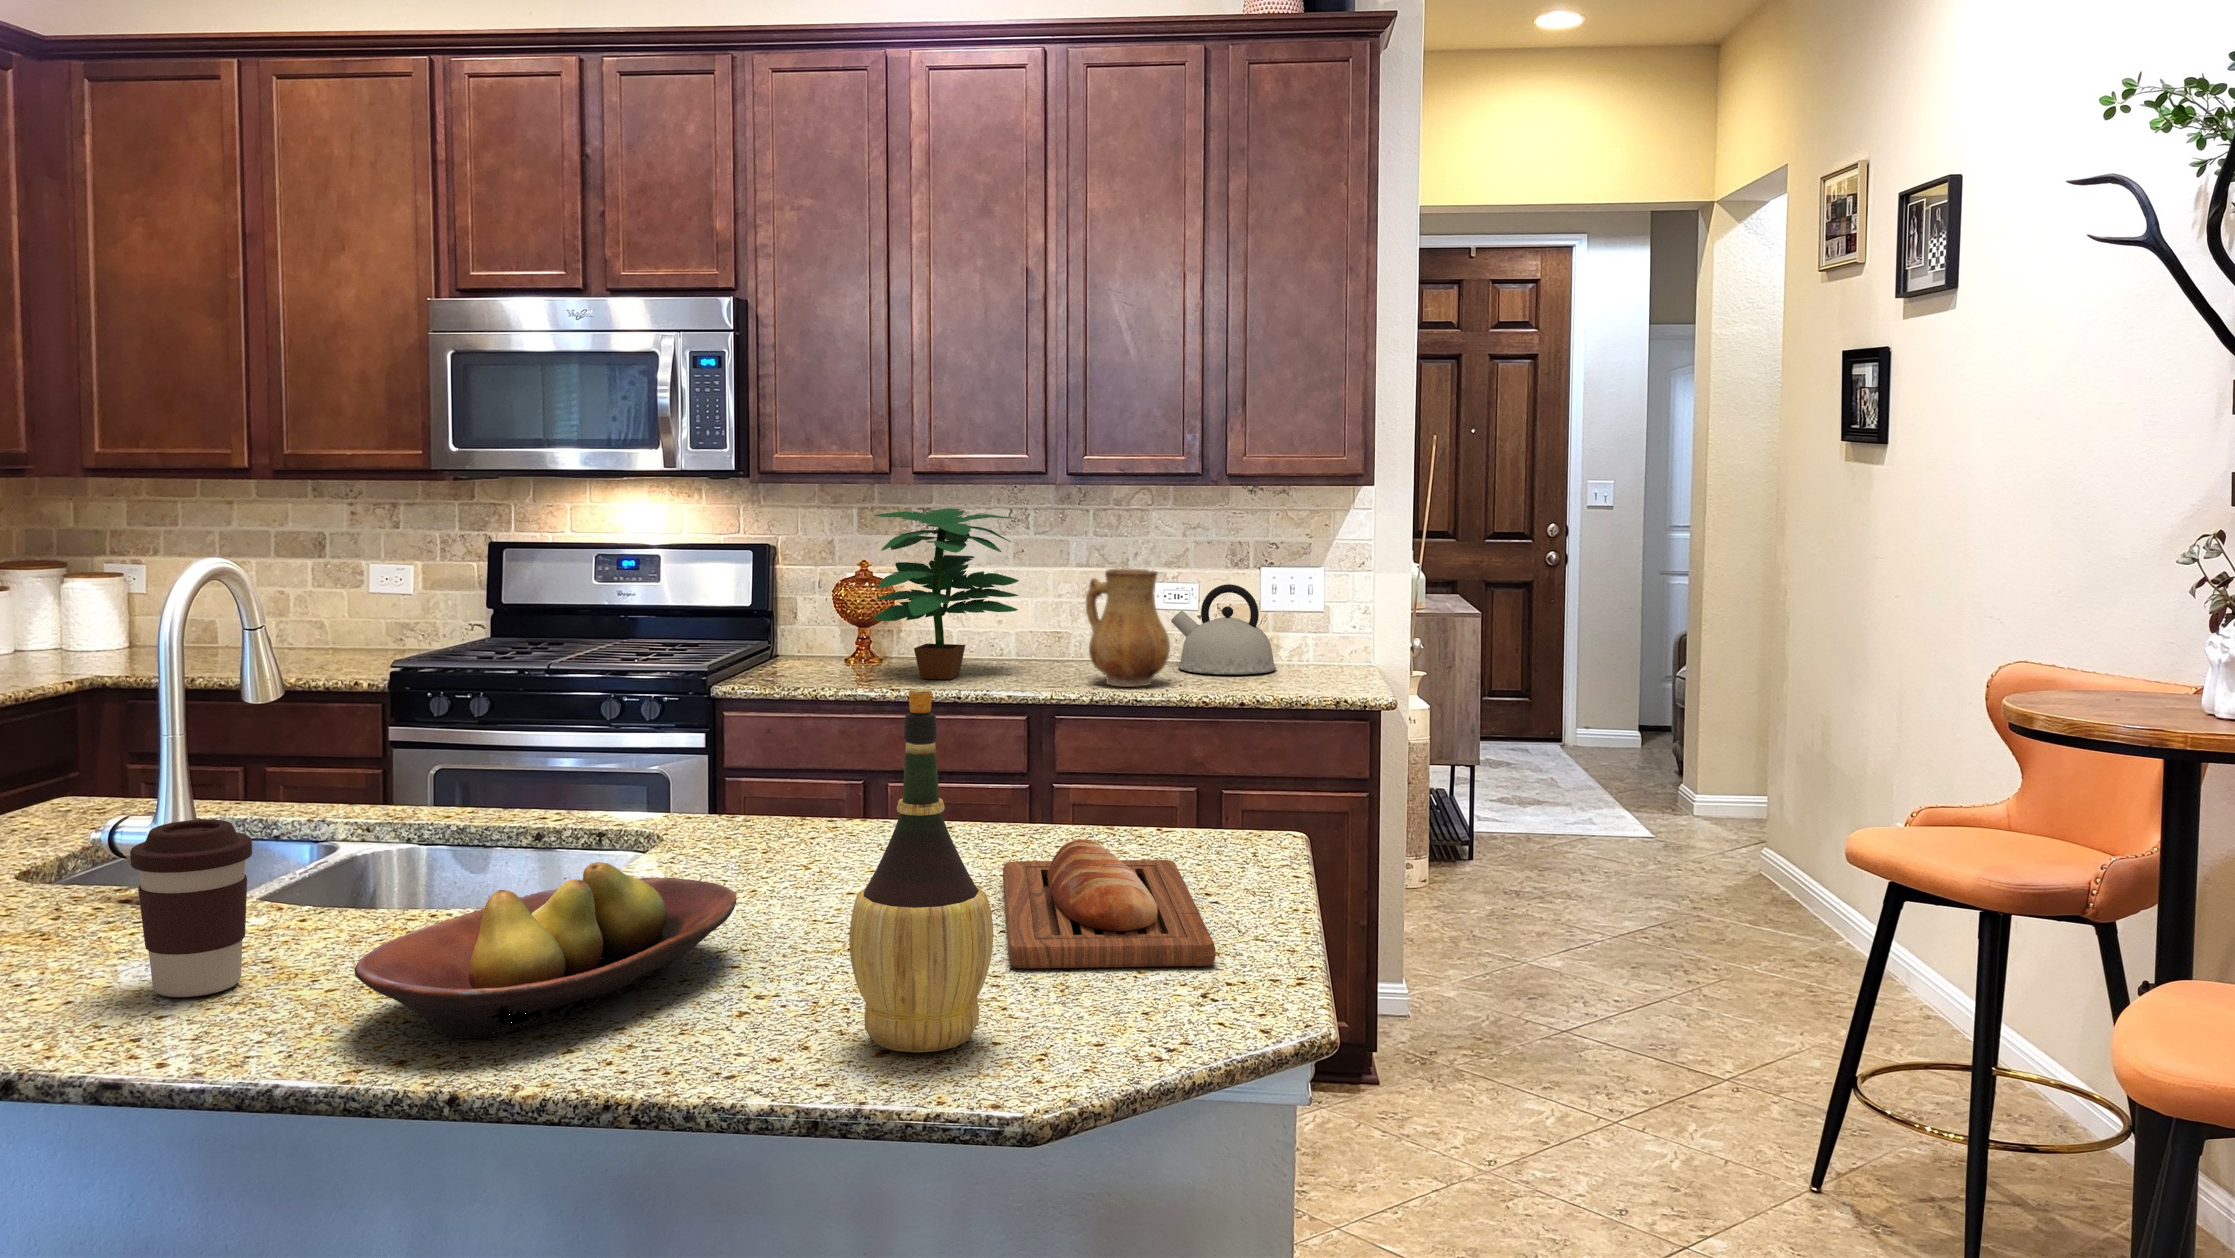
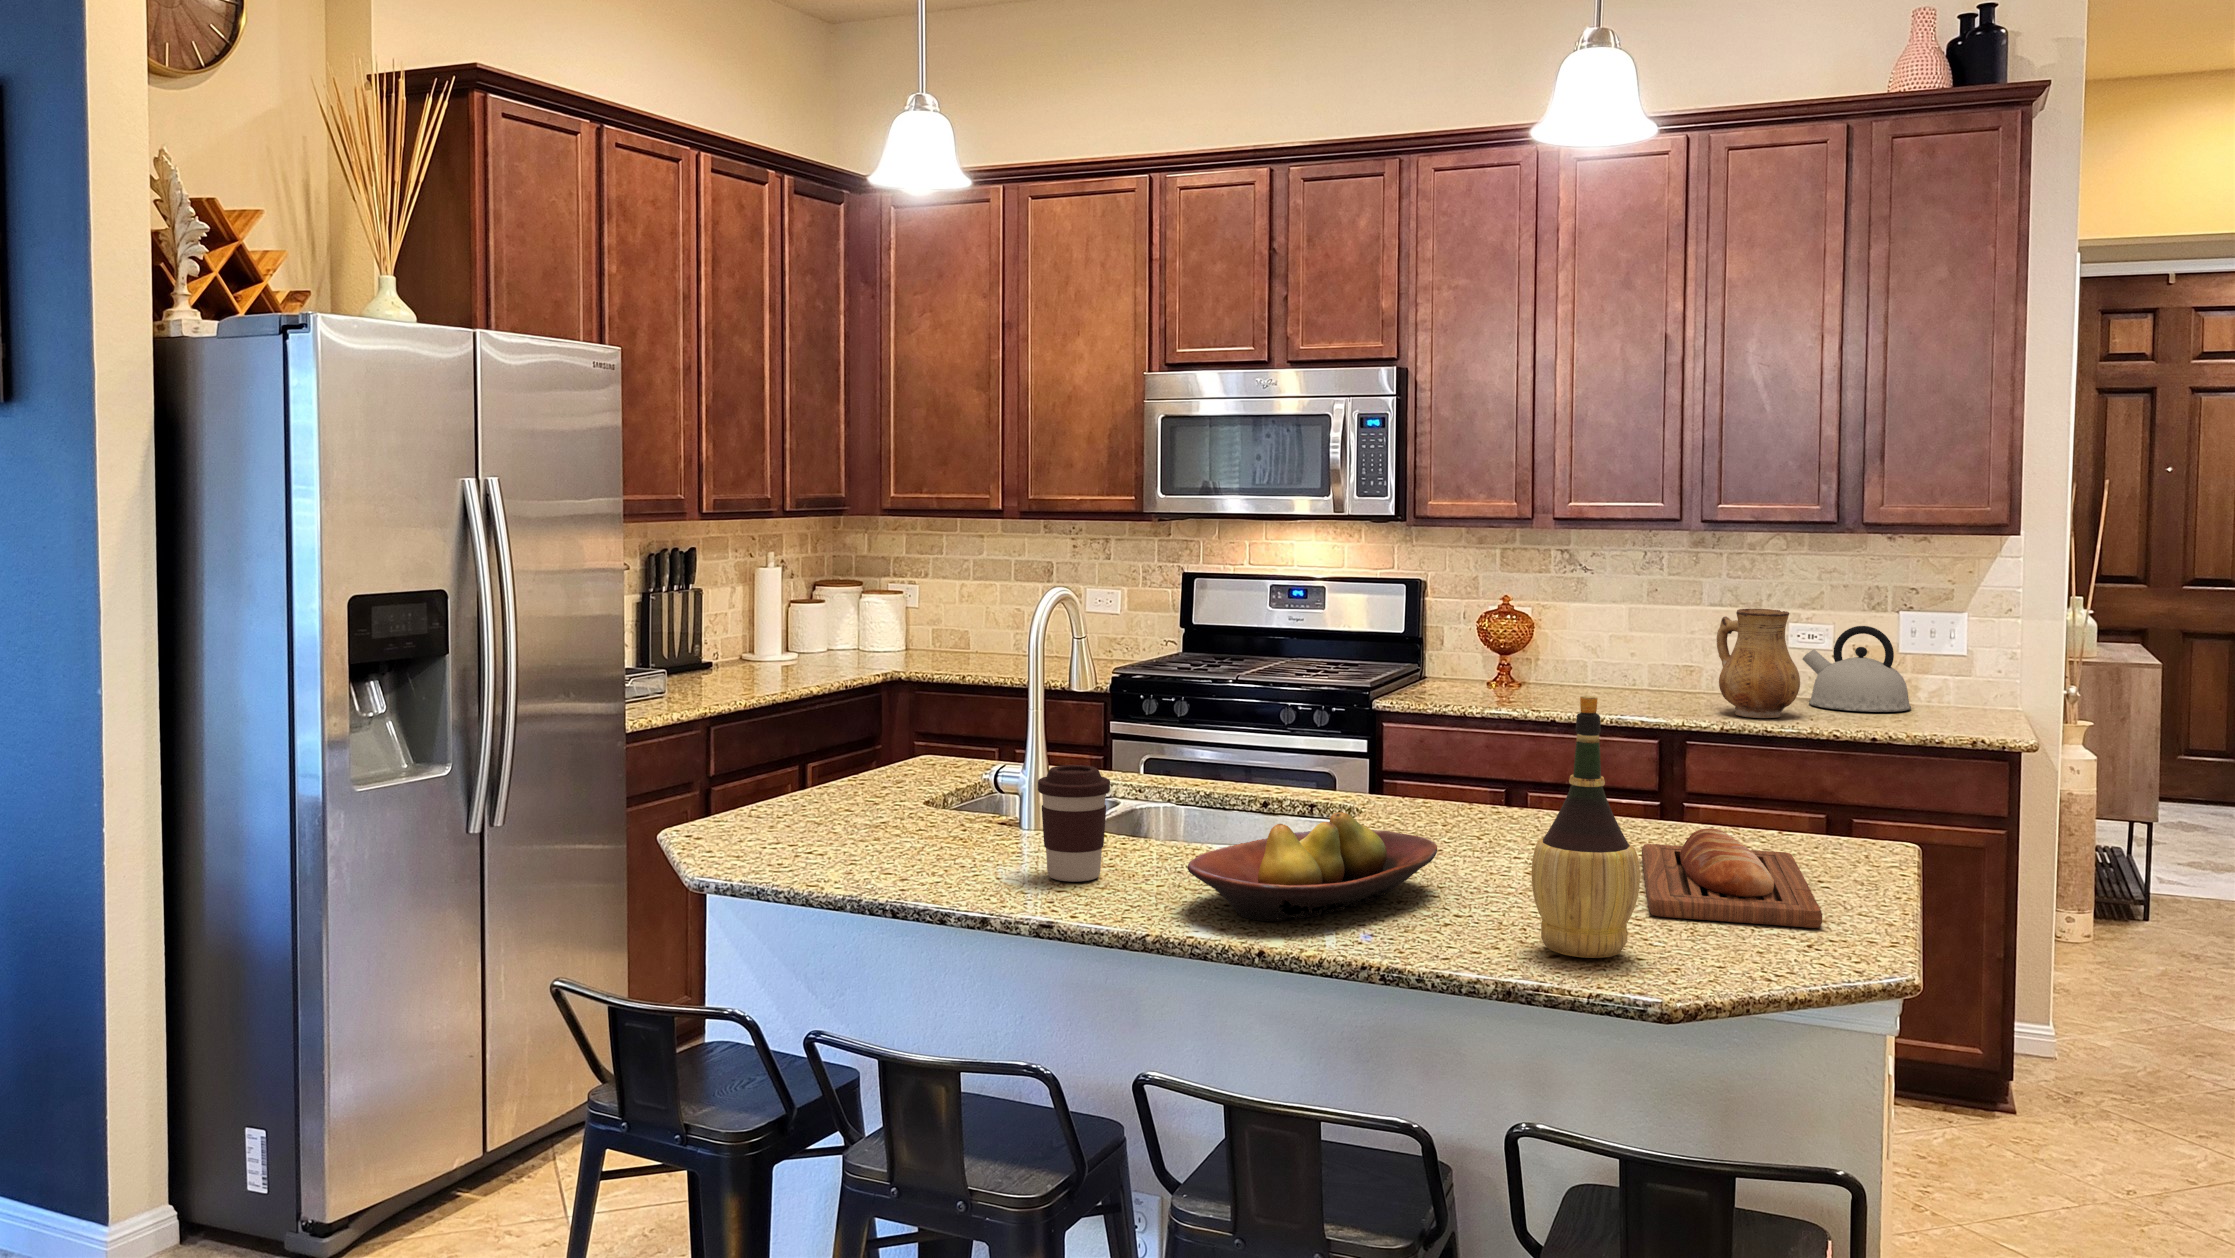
potted plant: present [873,508,1019,679] -> none [1515,550,1652,704]

